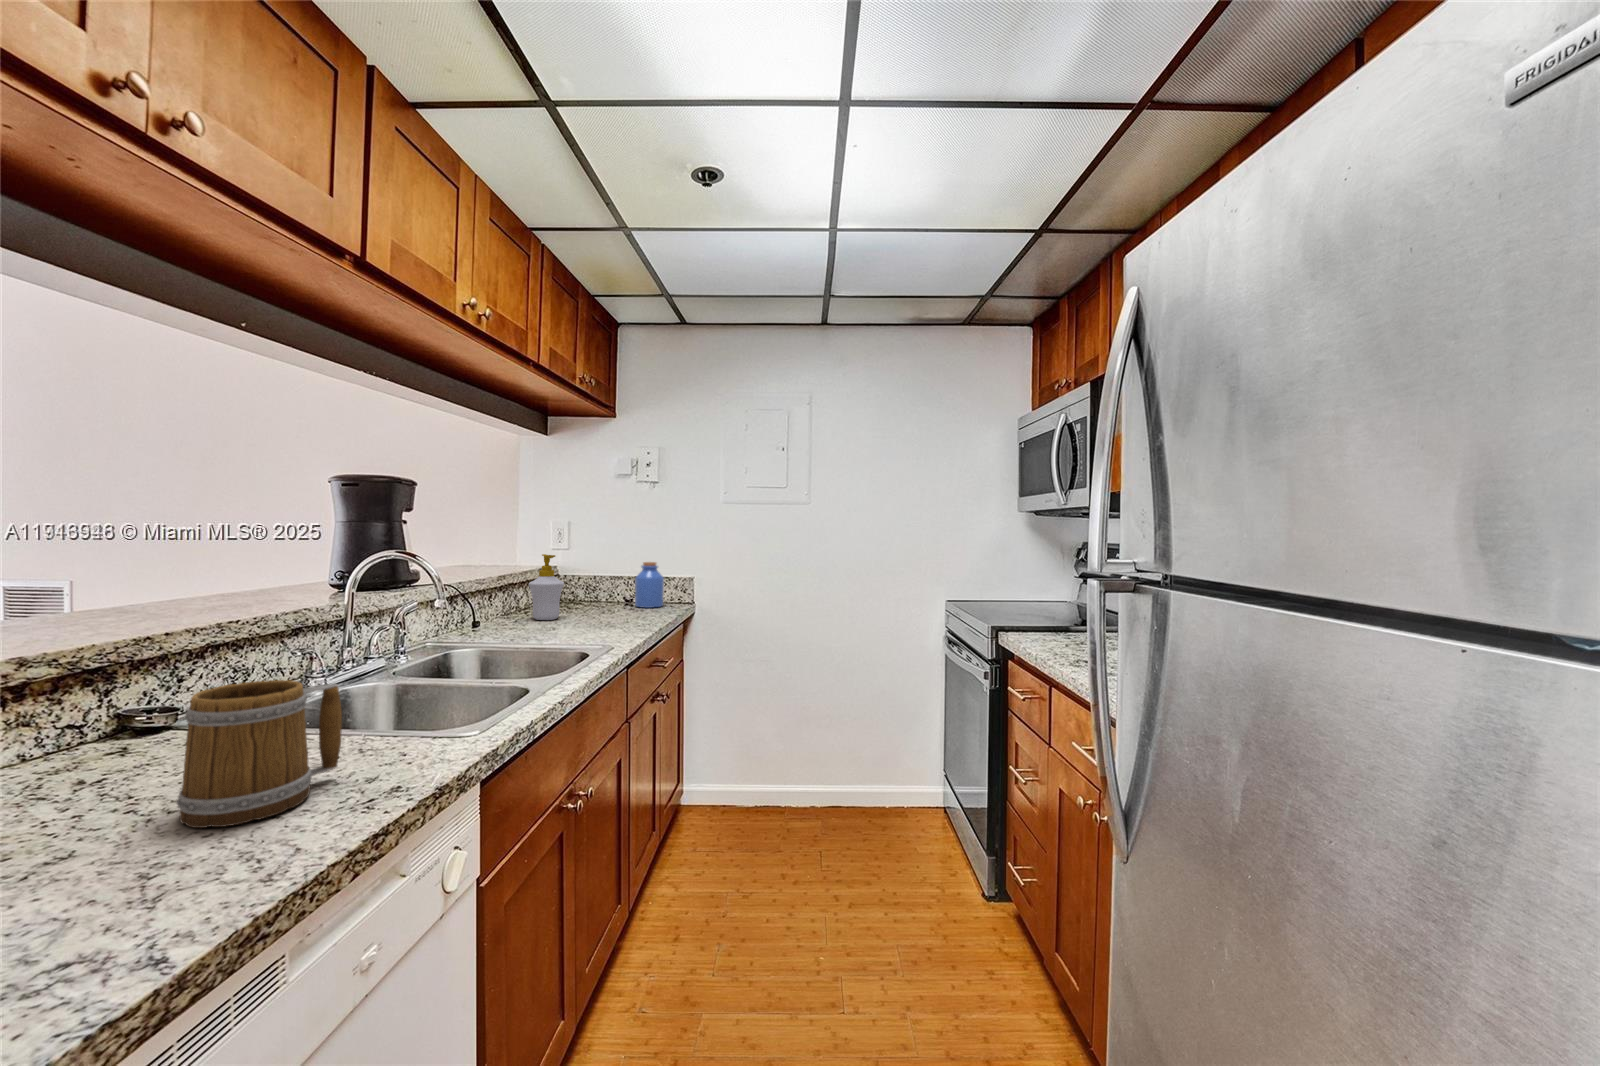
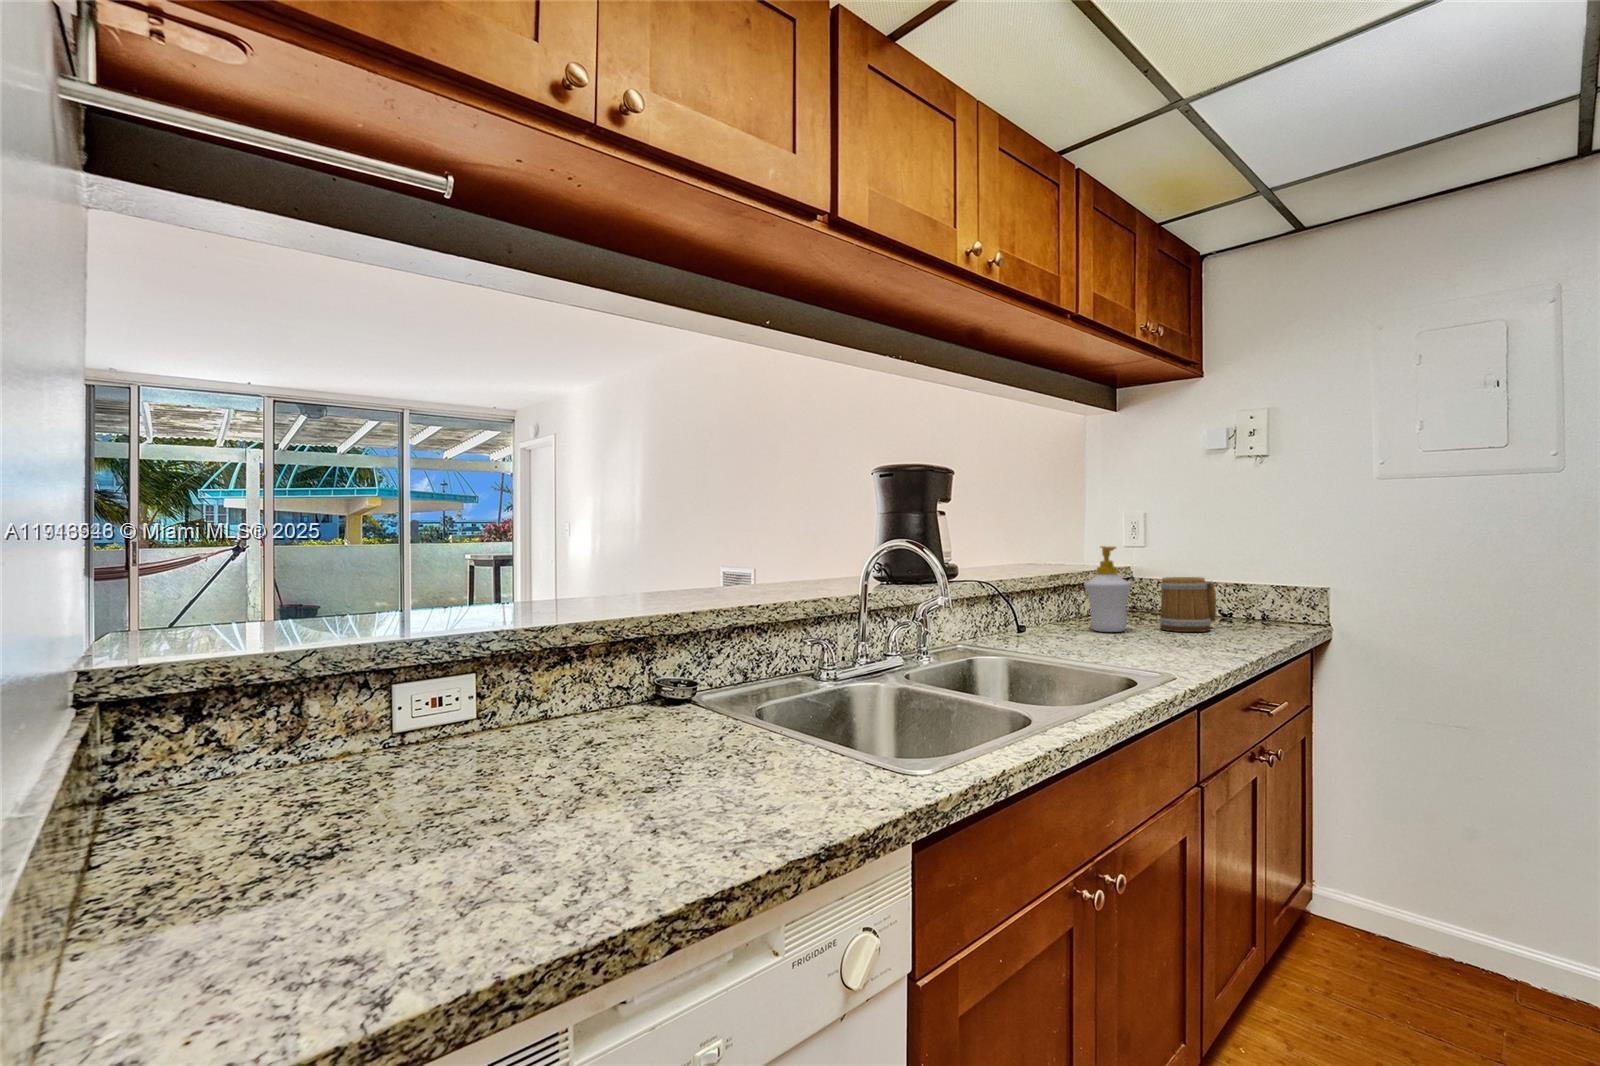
jar: present [635,562,664,608] -> none [1247,557,1298,625]
mug: present [177,680,342,828] -> present [1159,577,1216,632]

